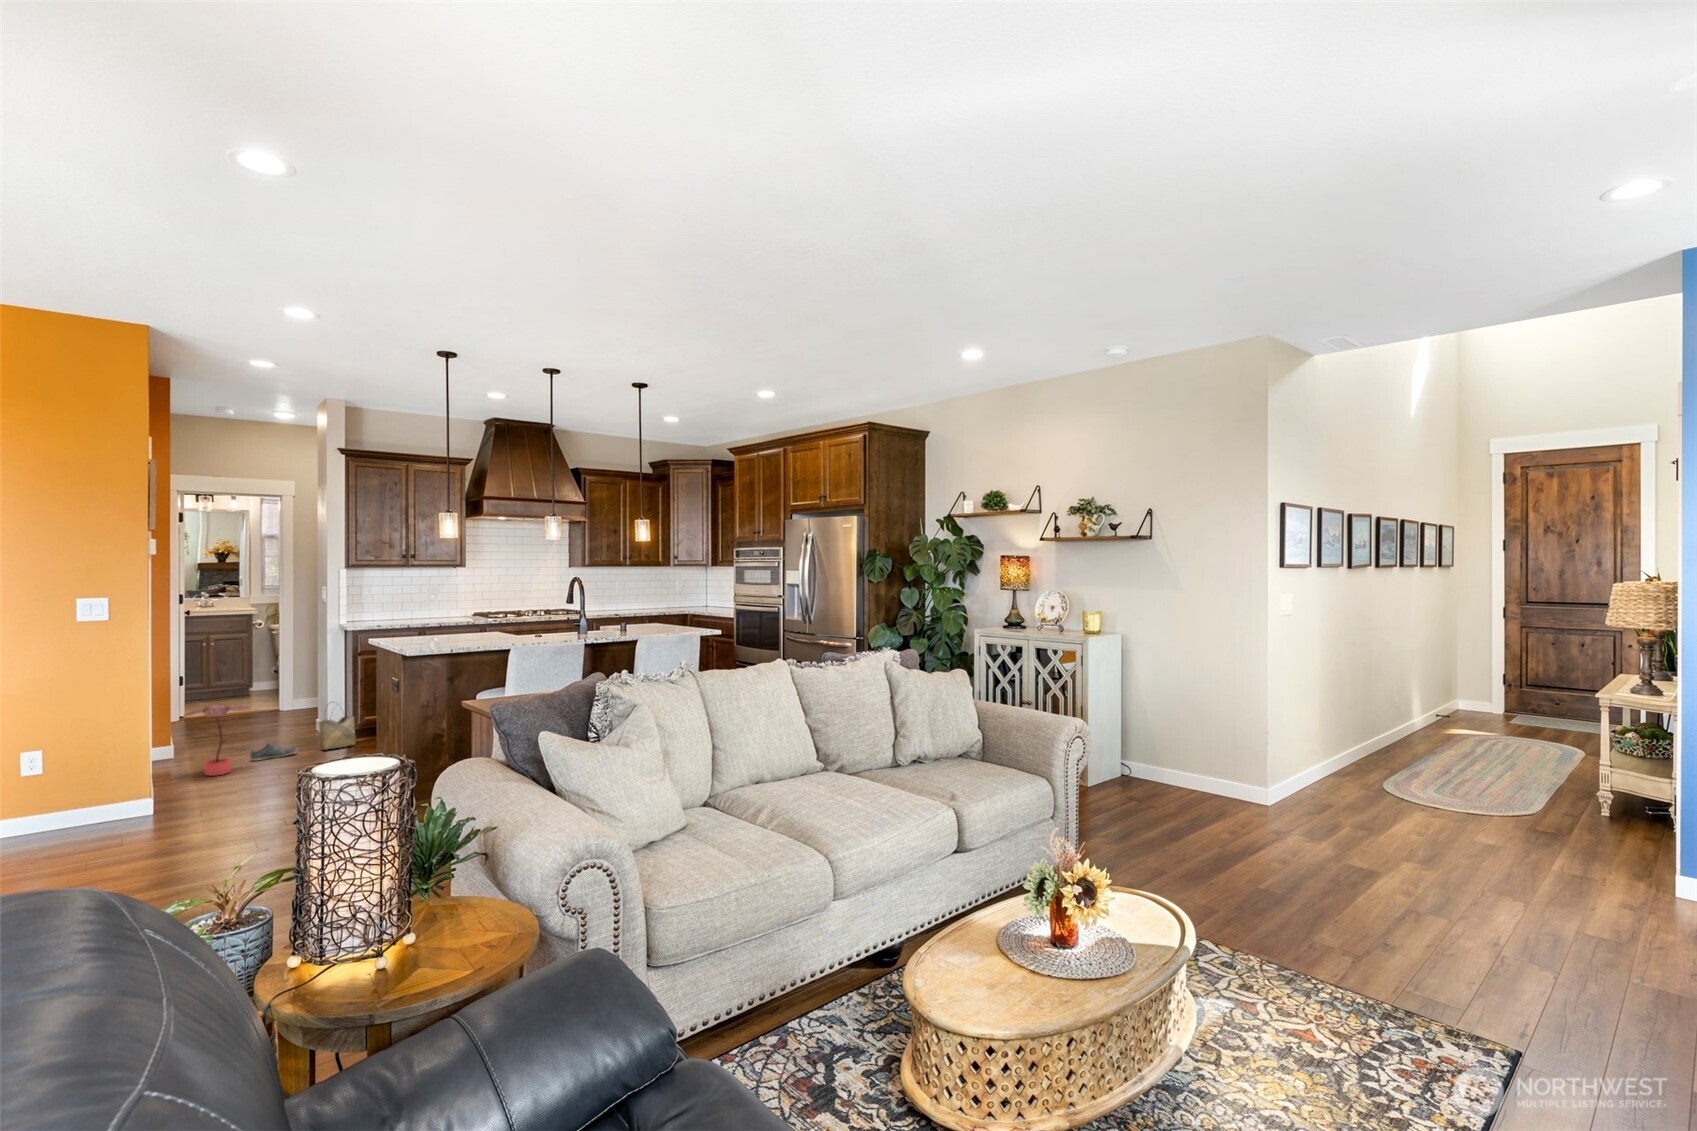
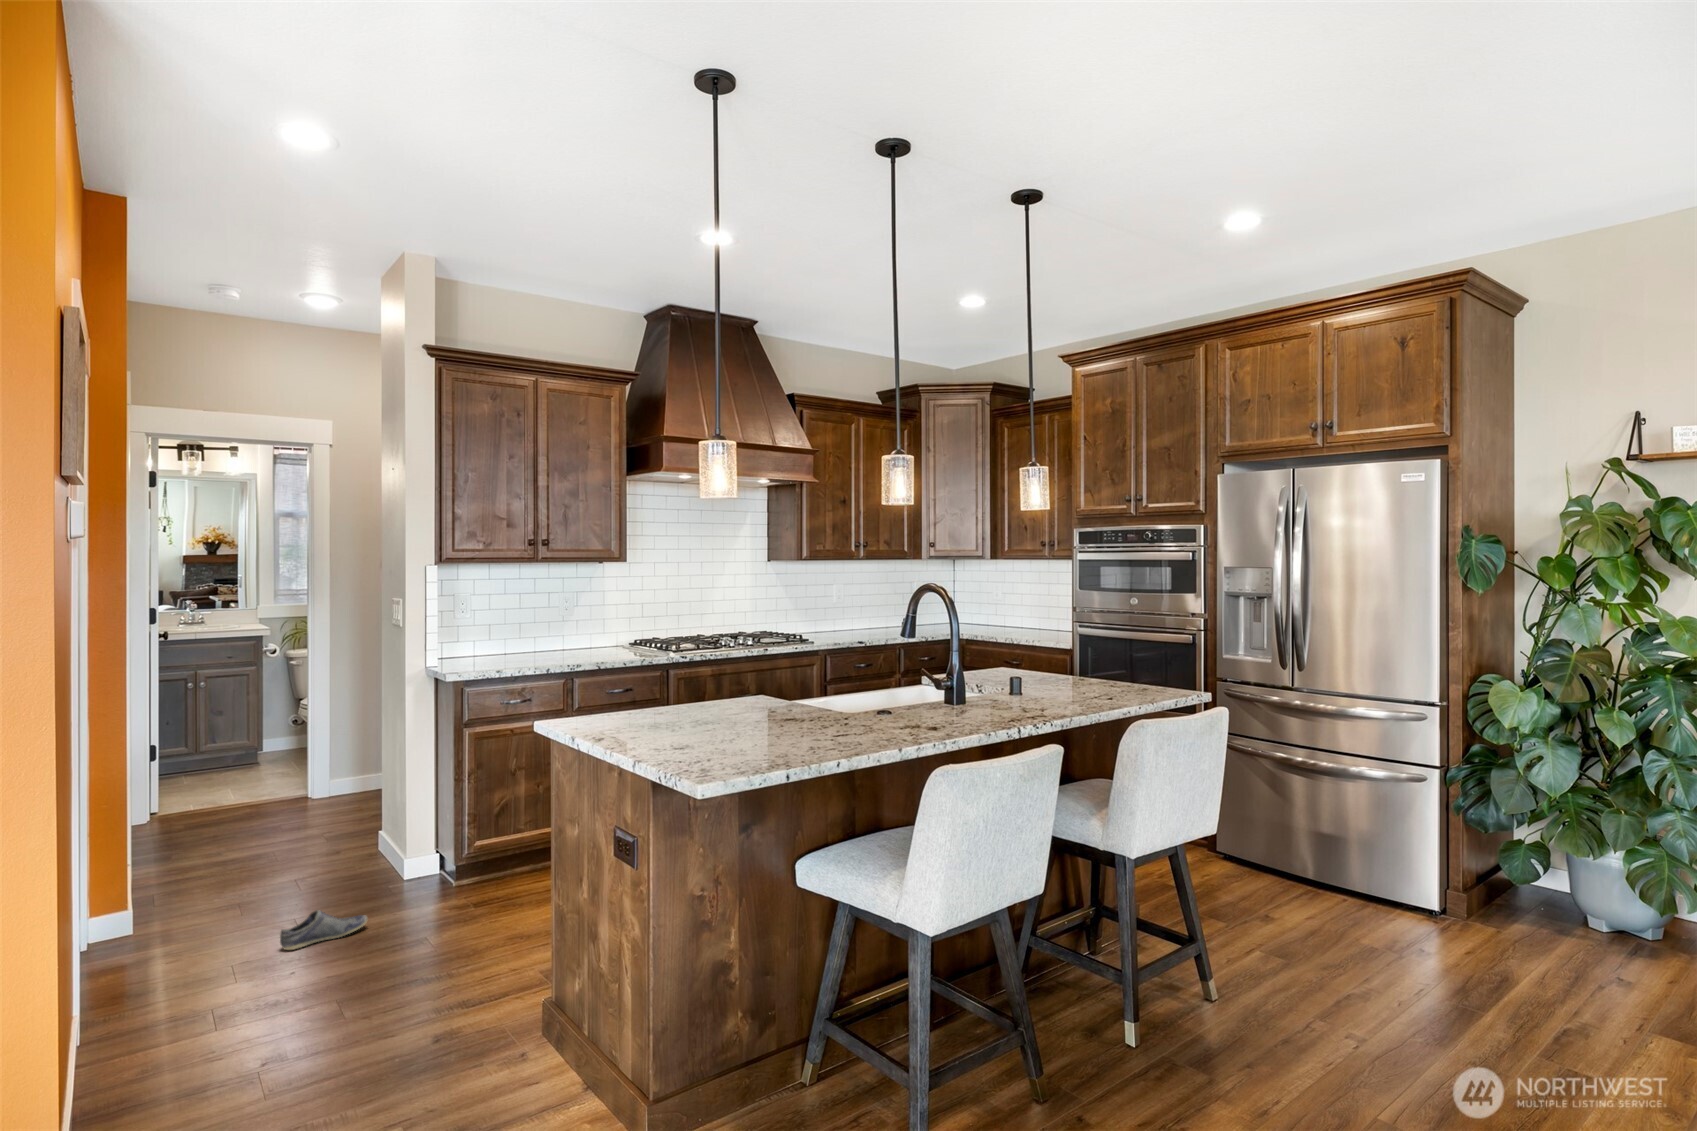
woven basket: present [319,702,356,750] -> none [404,818,469,916]
potted plant: present [185,705,249,776] -> none [148,850,283,1007]

